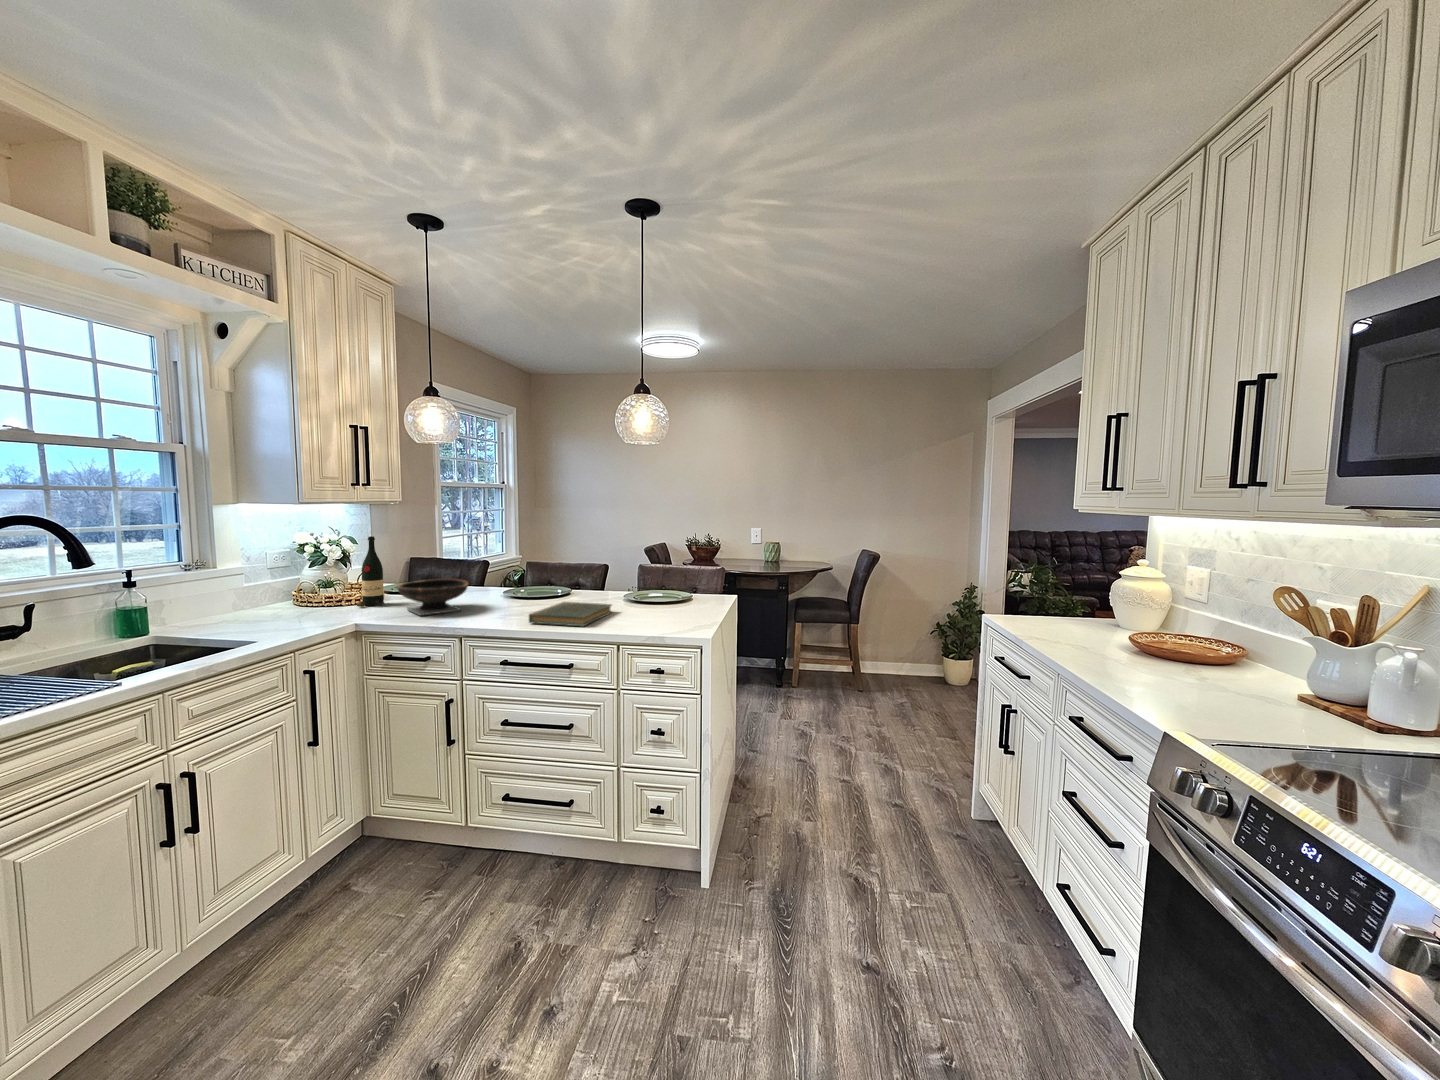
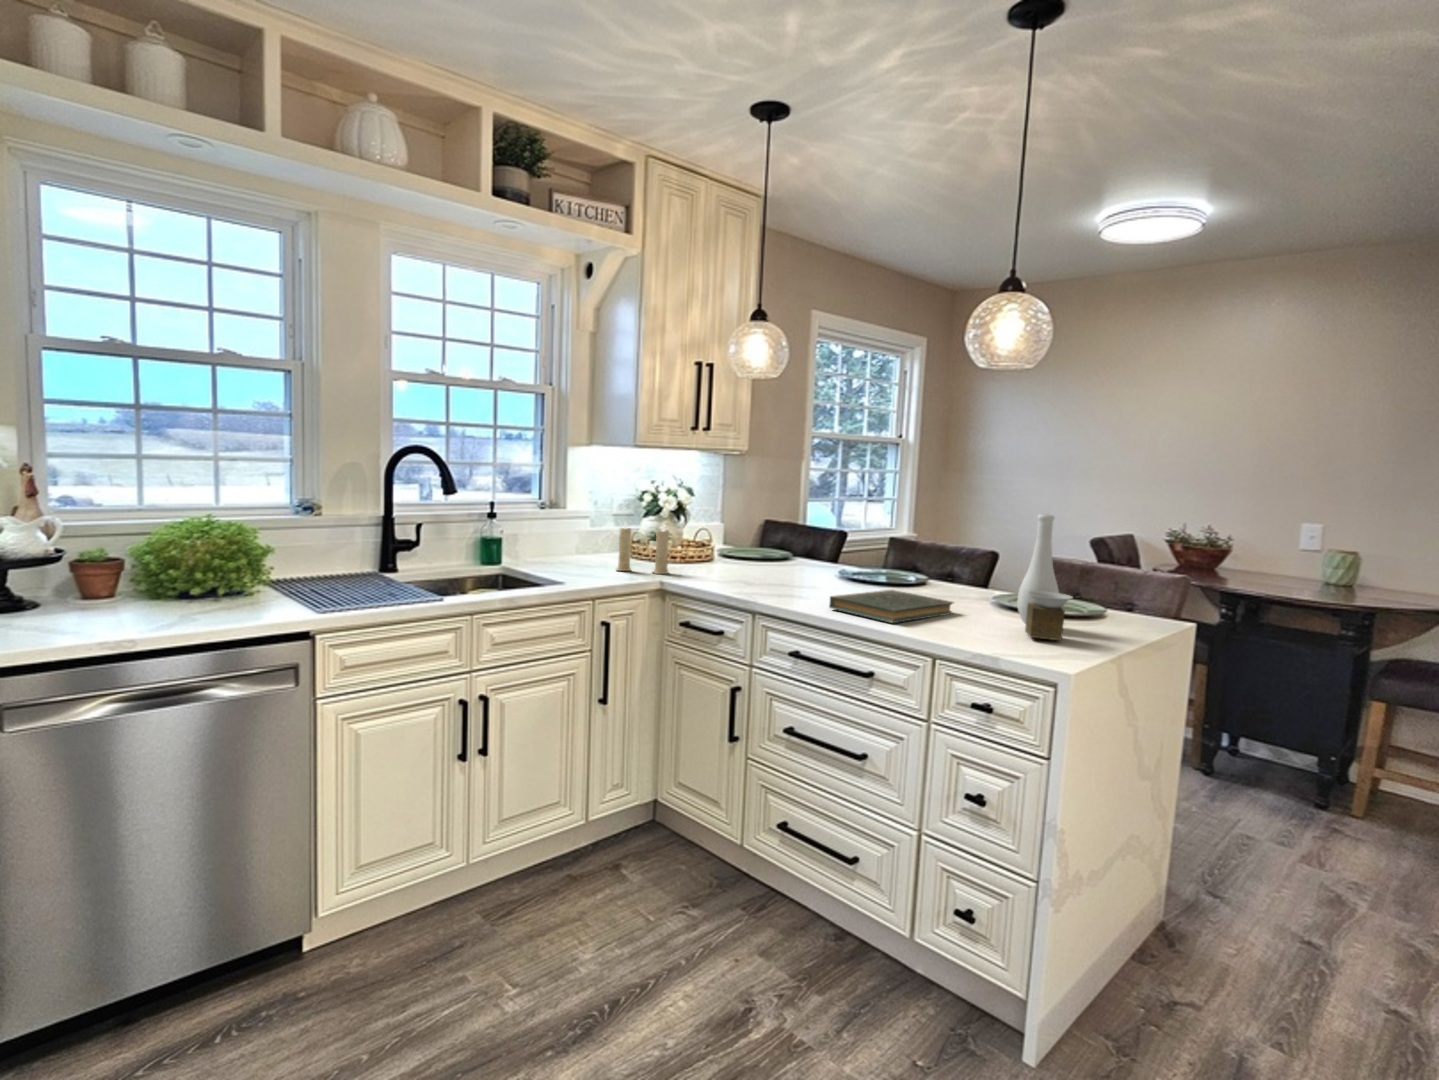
wine bottle: present [357,536,384,607] -> none [677,487,707,568]
vase: none [656,540,694,621] -> present [1017,514,1073,640]
candle: none [296,570,356,620] -> present [617,522,669,574]
bowl: present [396,578,469,615] -> none [706,543,785,584]

